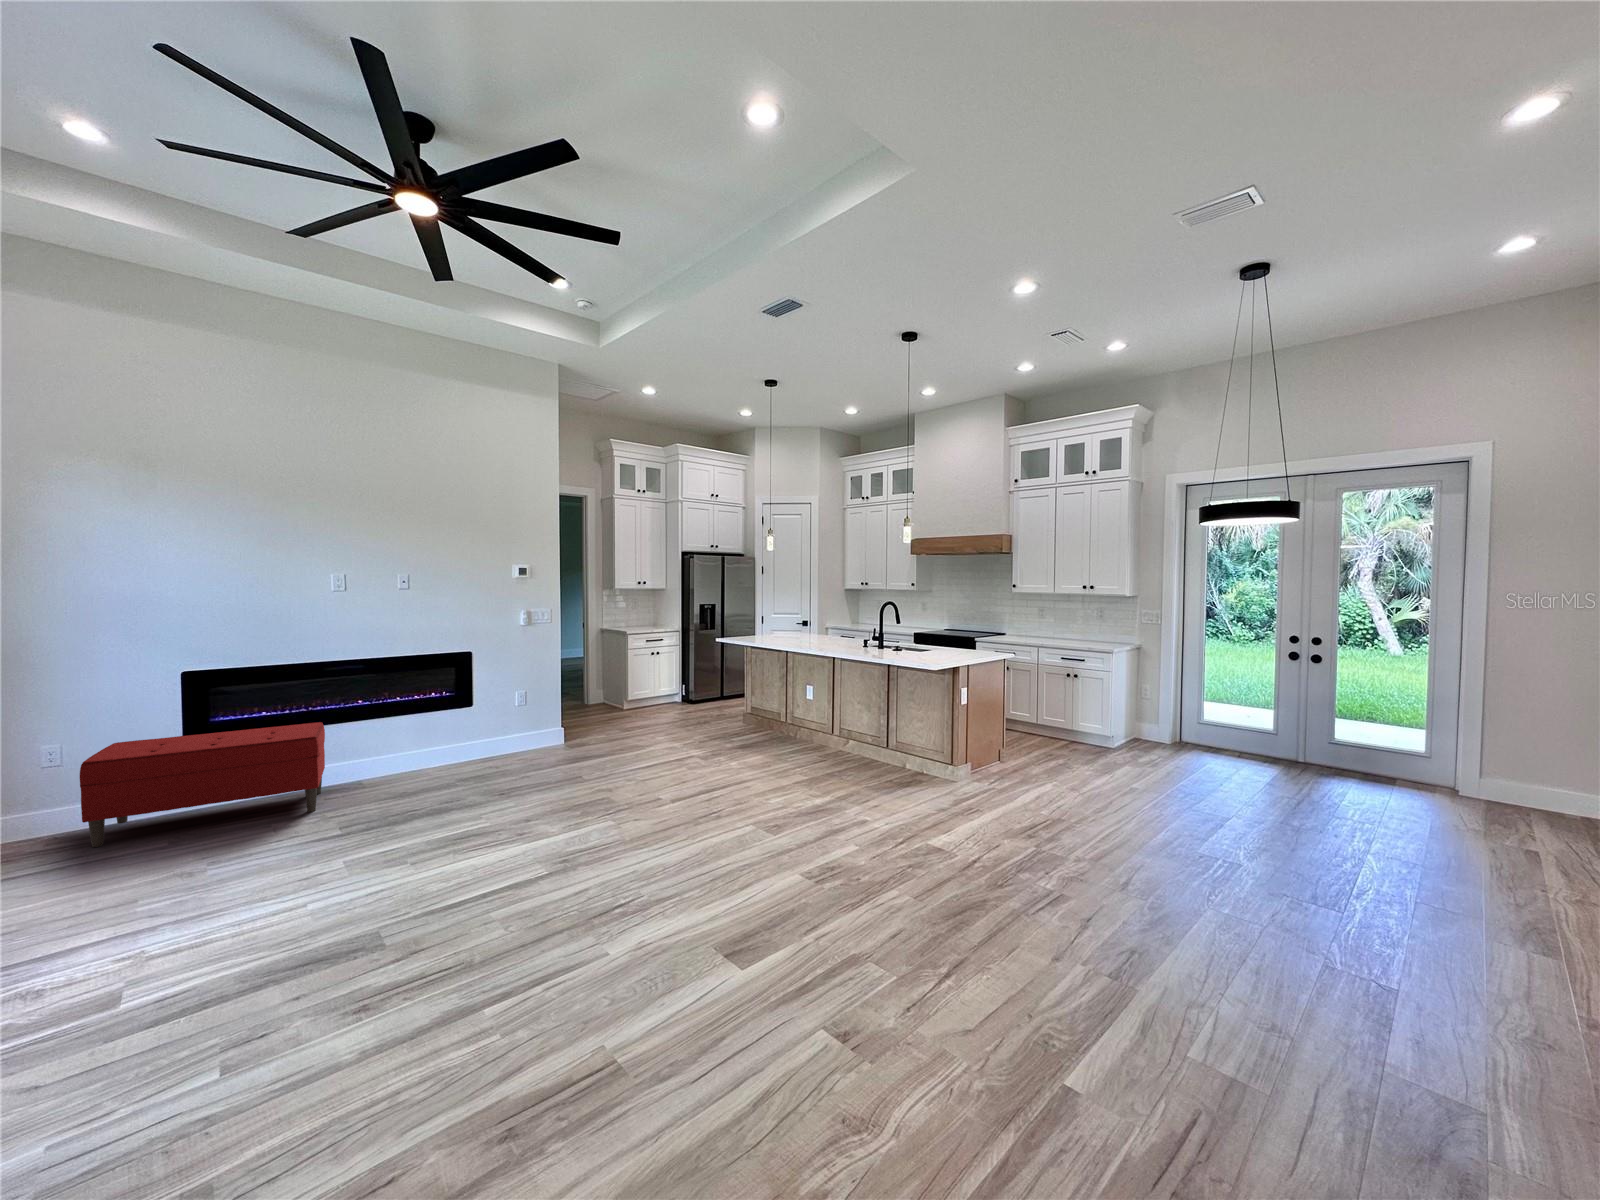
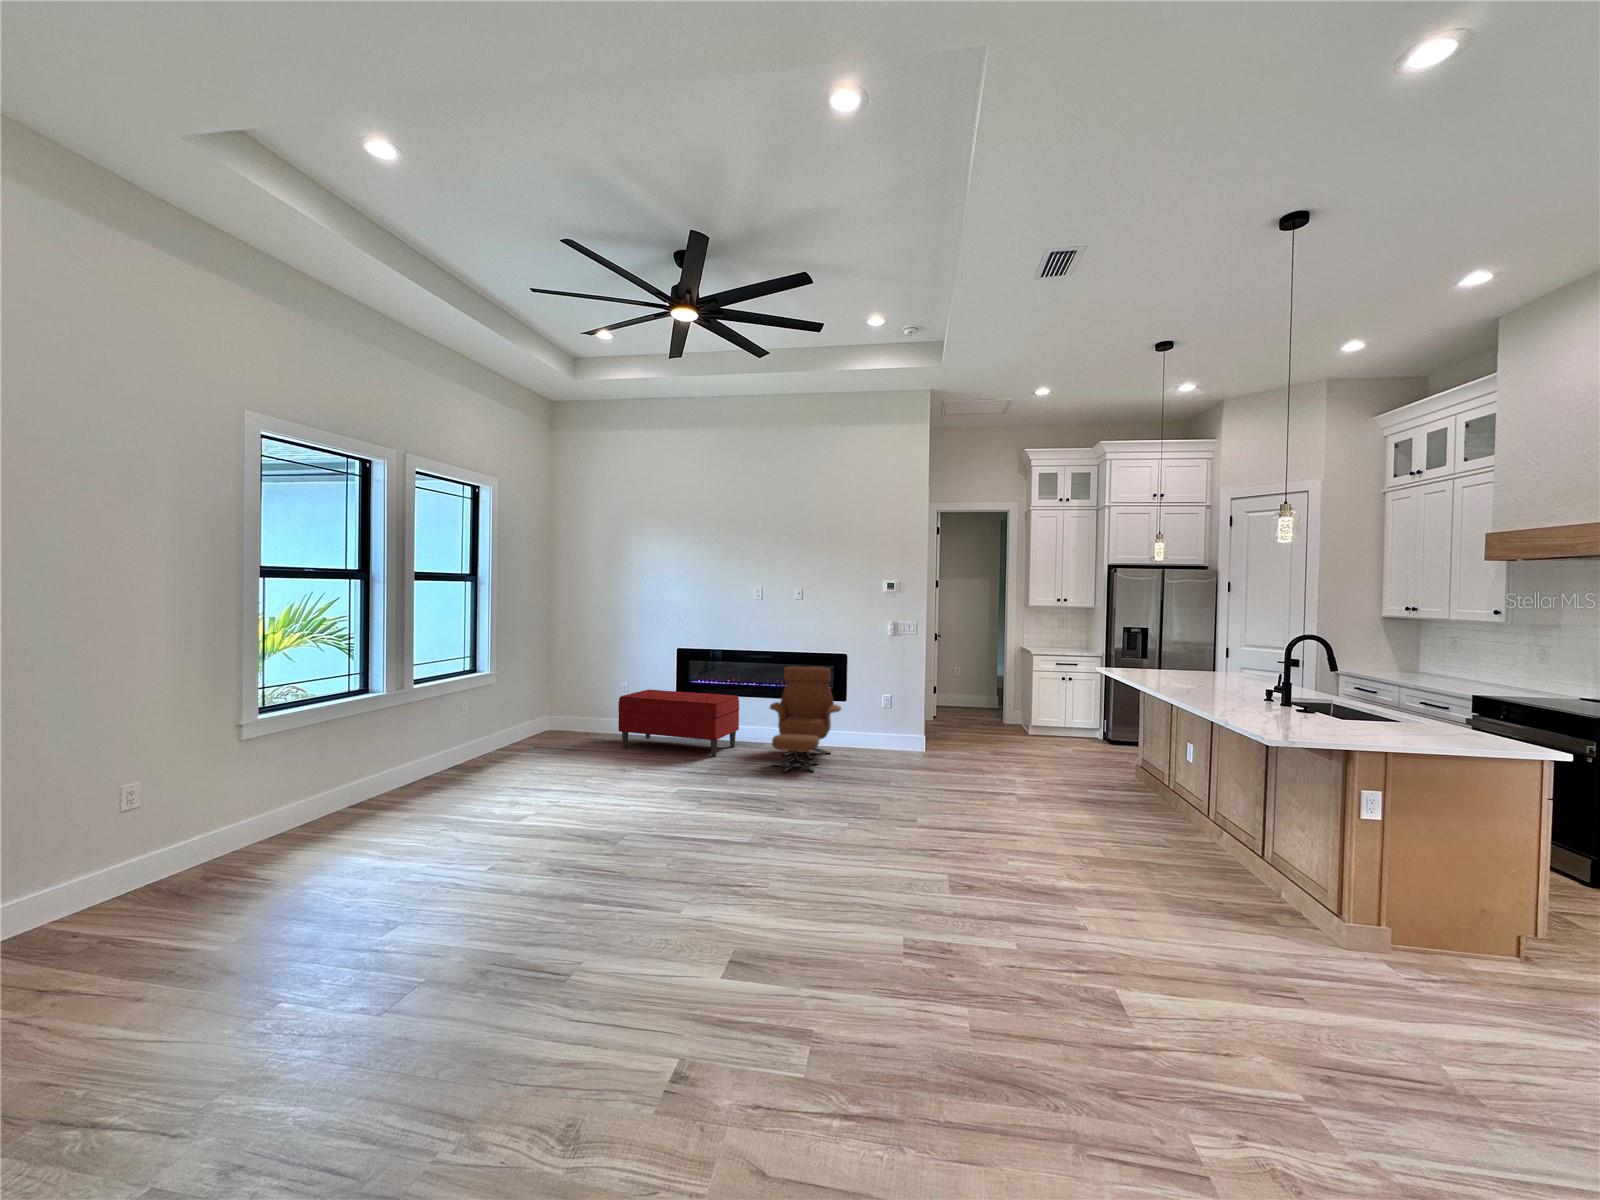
lounge chair: none [383,668,488,800] -> present [770,667,841,773]

